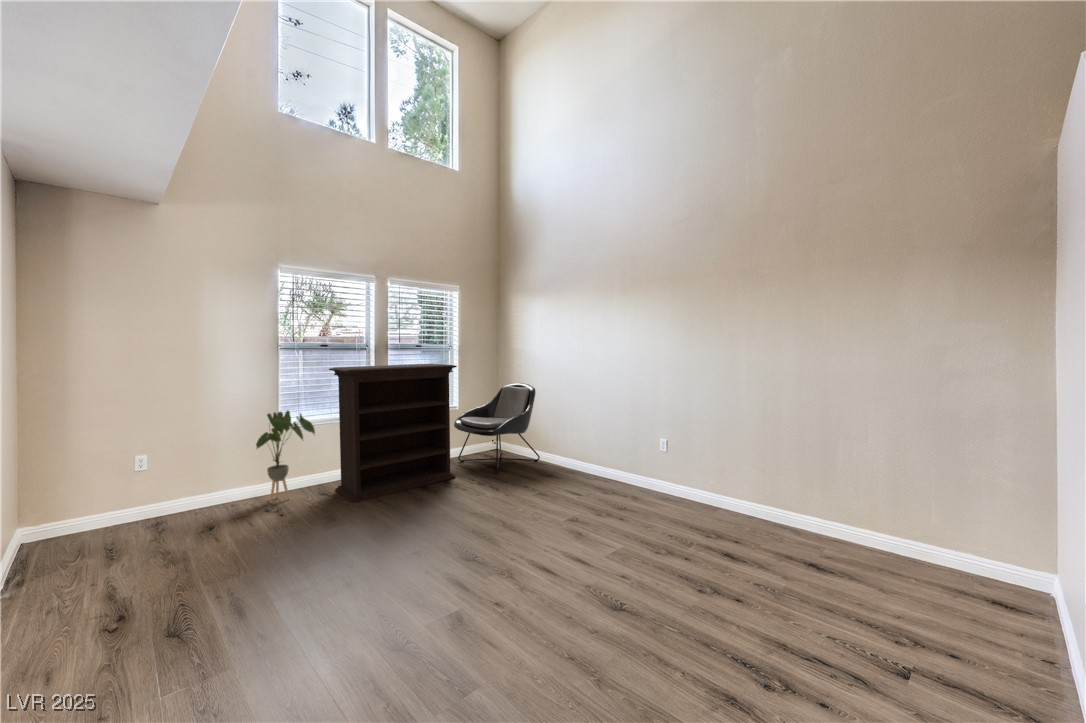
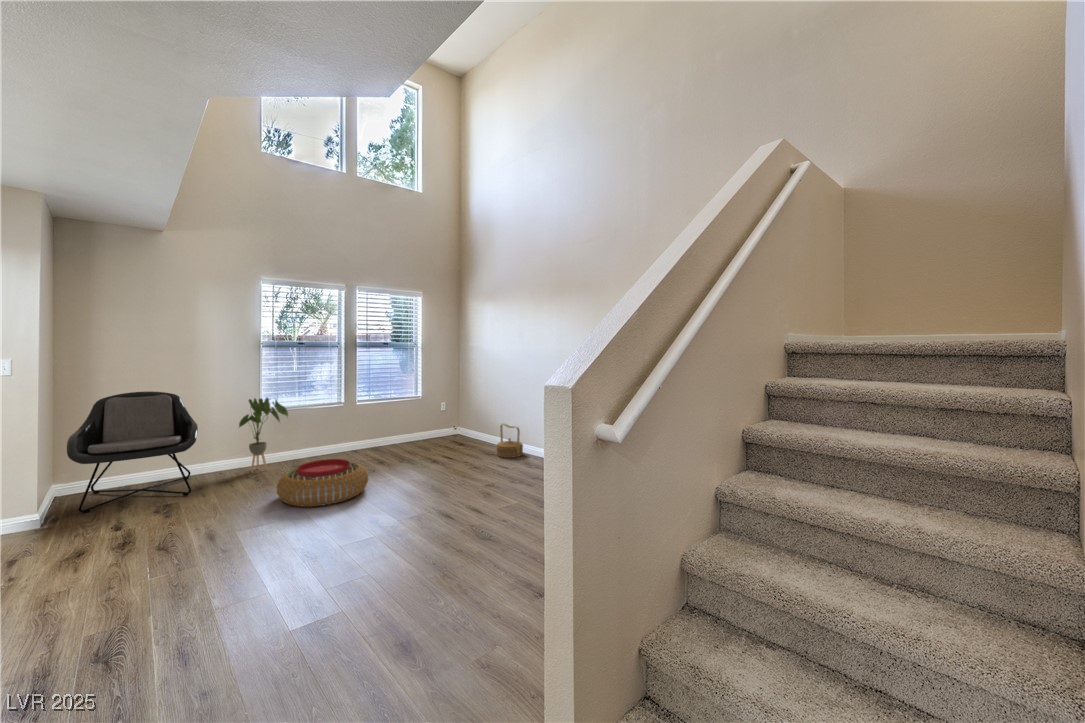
bookshelf: present [329,364,457,503] -> none [301,360,411,473]
lounge chair: present [454,383,540,473] -> present [67,391,198,513]
basket: none [554,438,585,478] -> present [496,424,523,458]
pouf: none [313,489,425,556] -> present [277,459,368,507]

